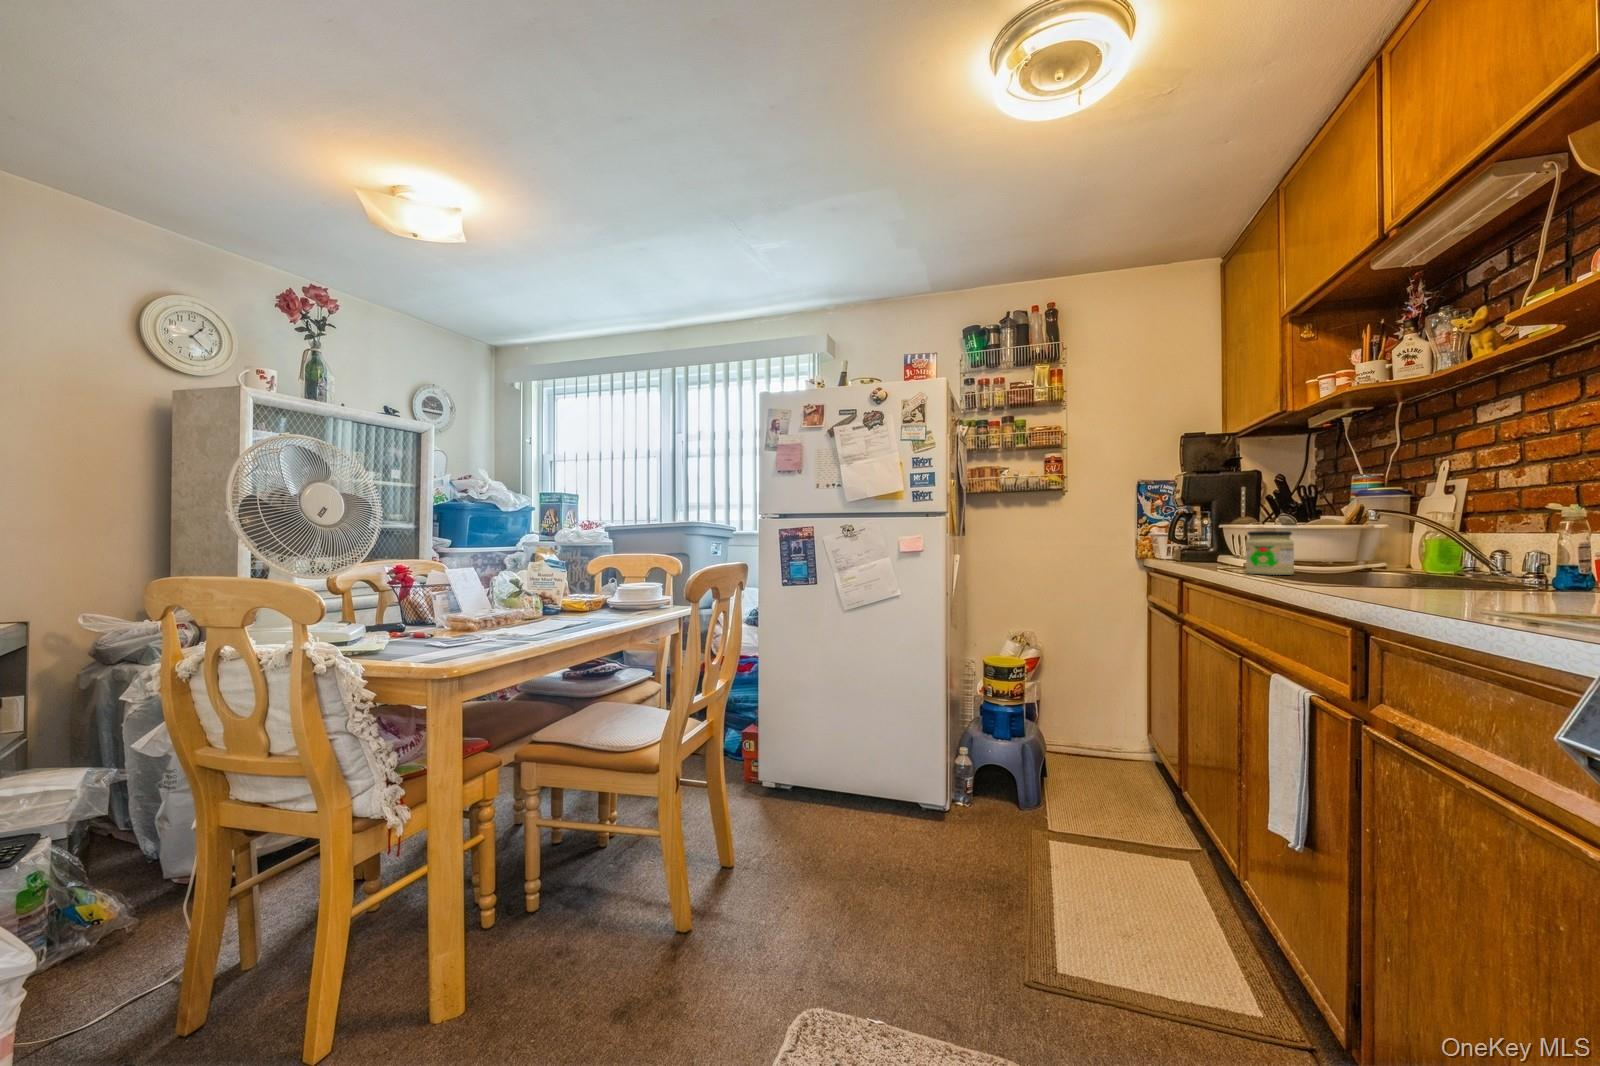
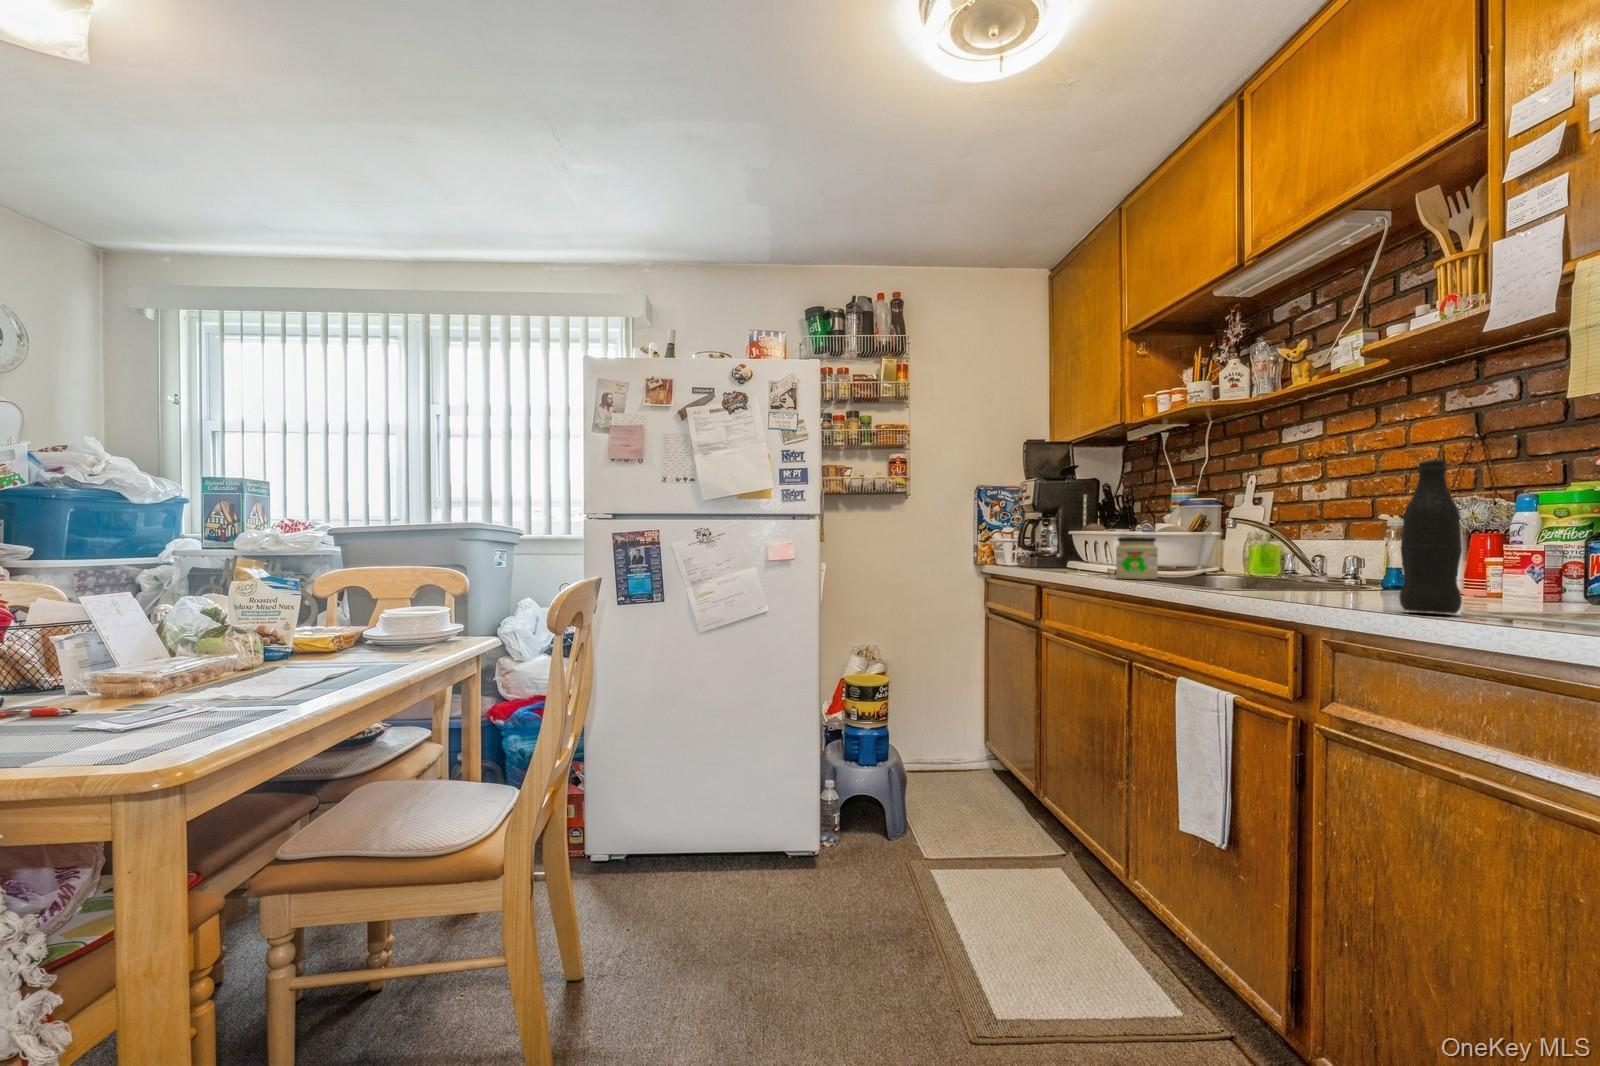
bottle: none [1470,441,1549,614] -> present [1399,459,1462,614]

